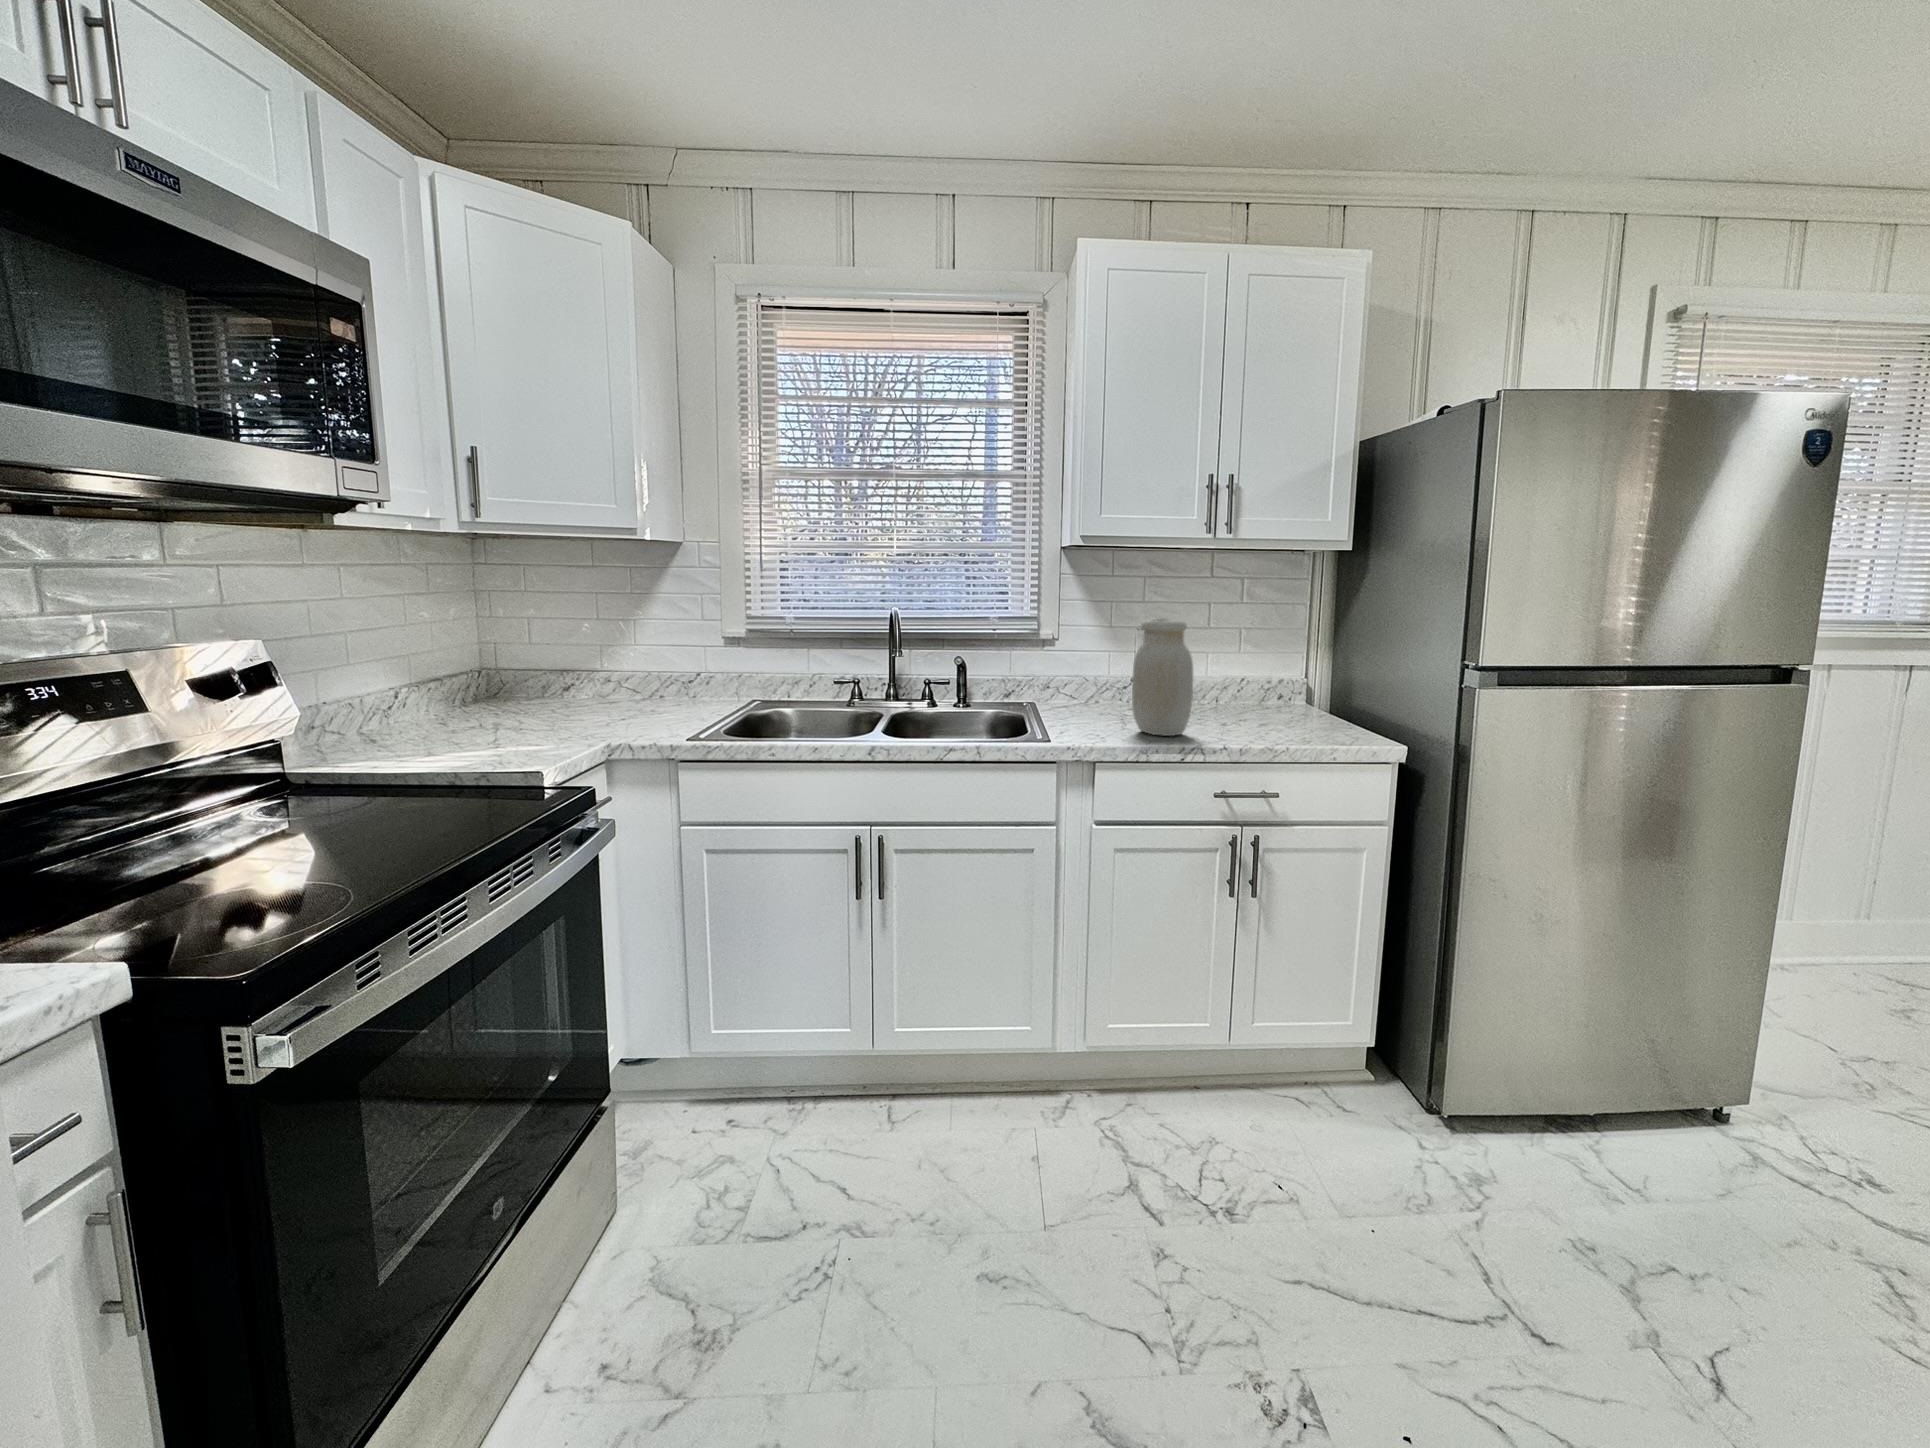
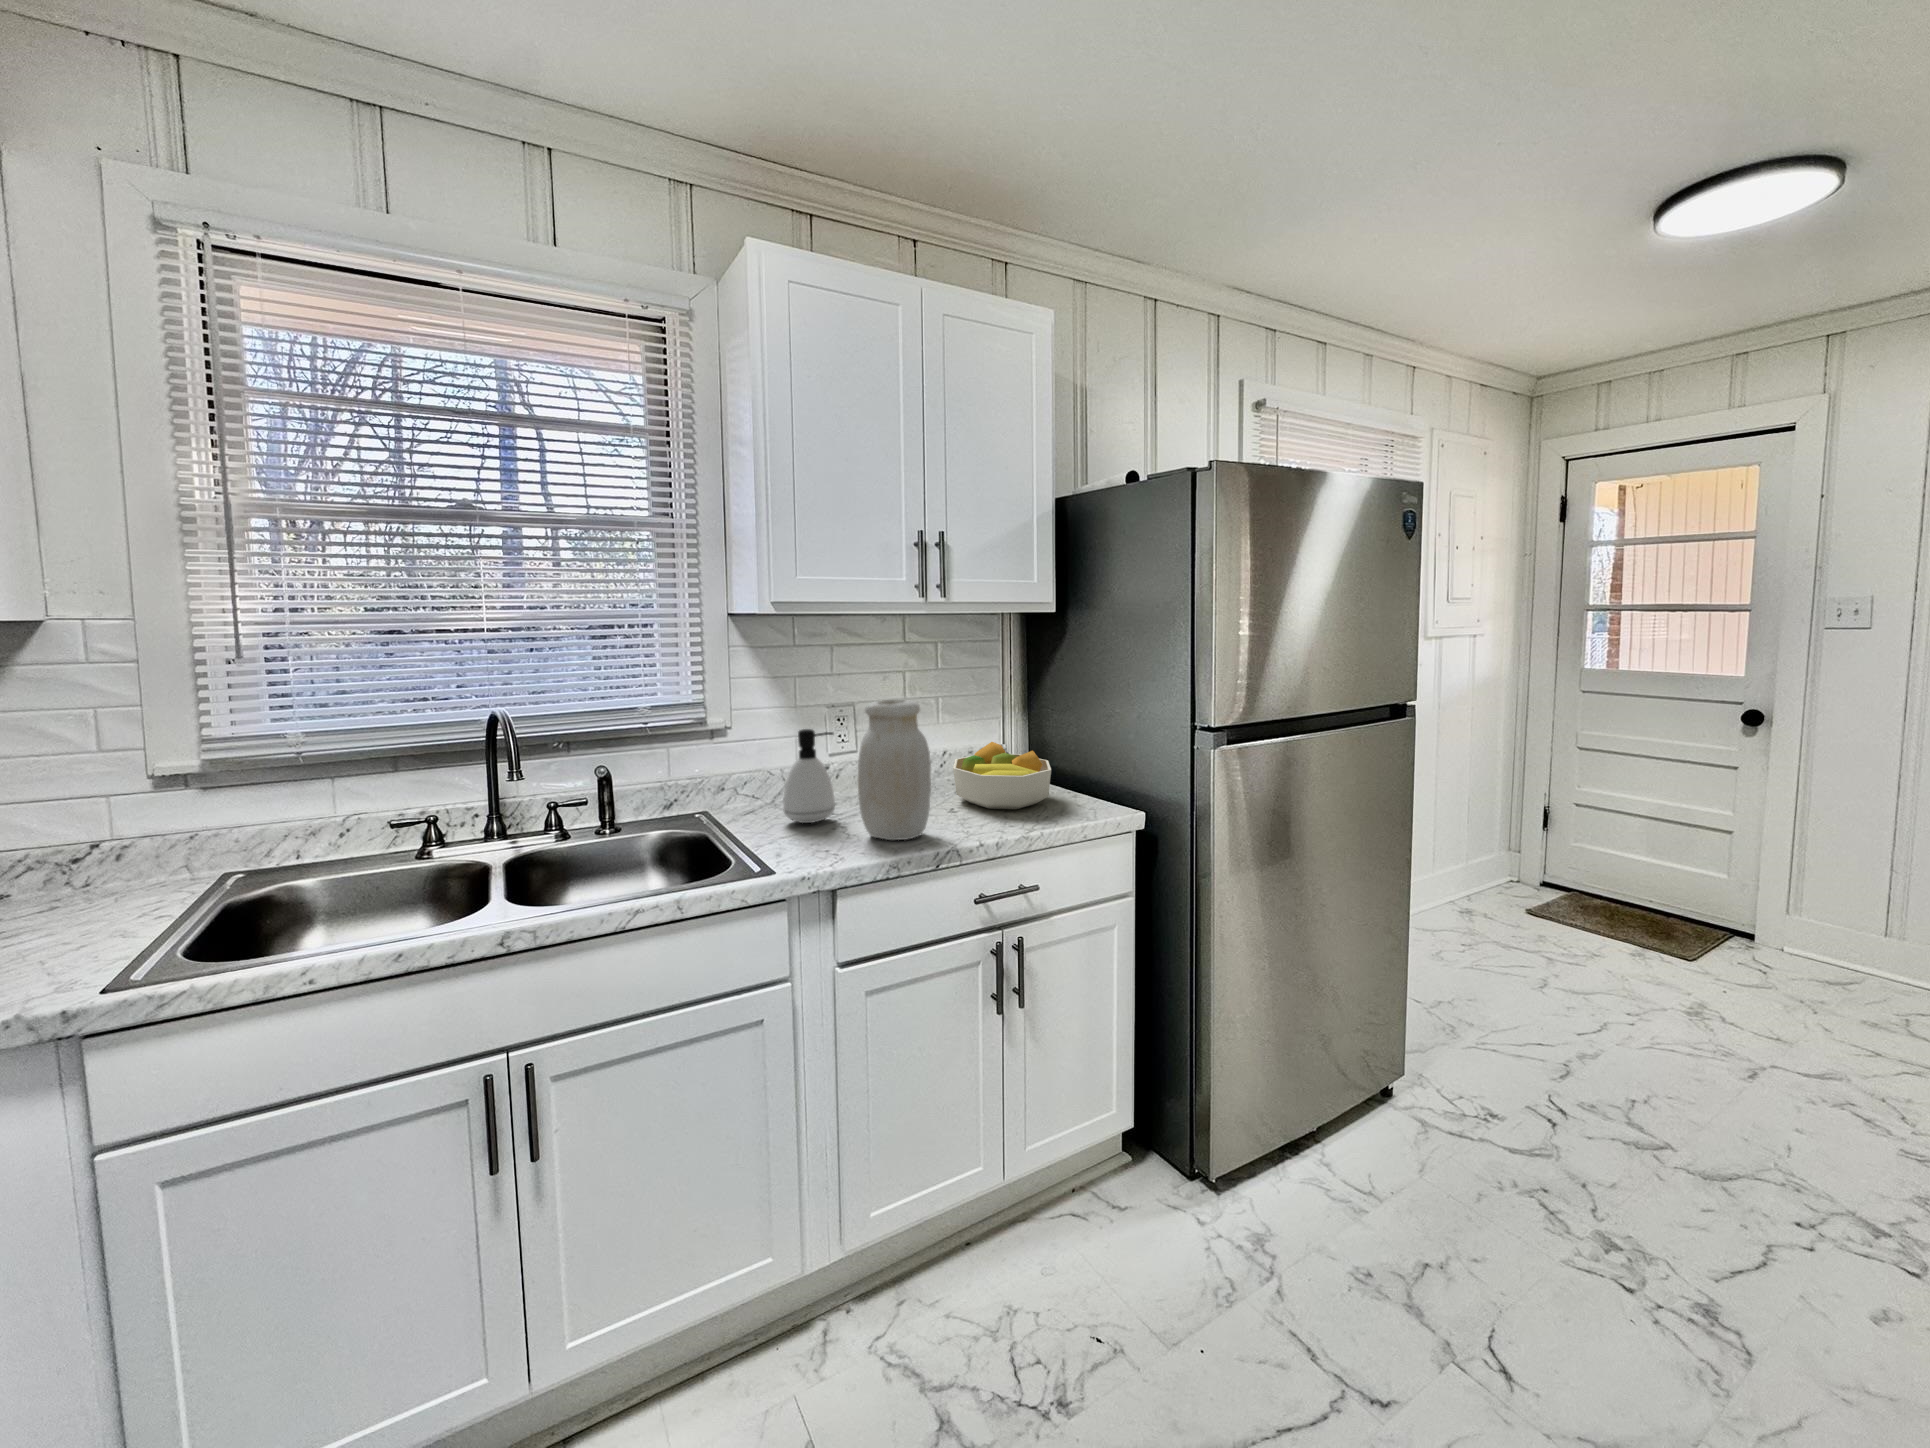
soap dispenser: none [1084,641,1127,718] -> present [783,729,835,823]
fruit bowl: none [1233,670,1328,730] -> present [953,742,1051,809]

